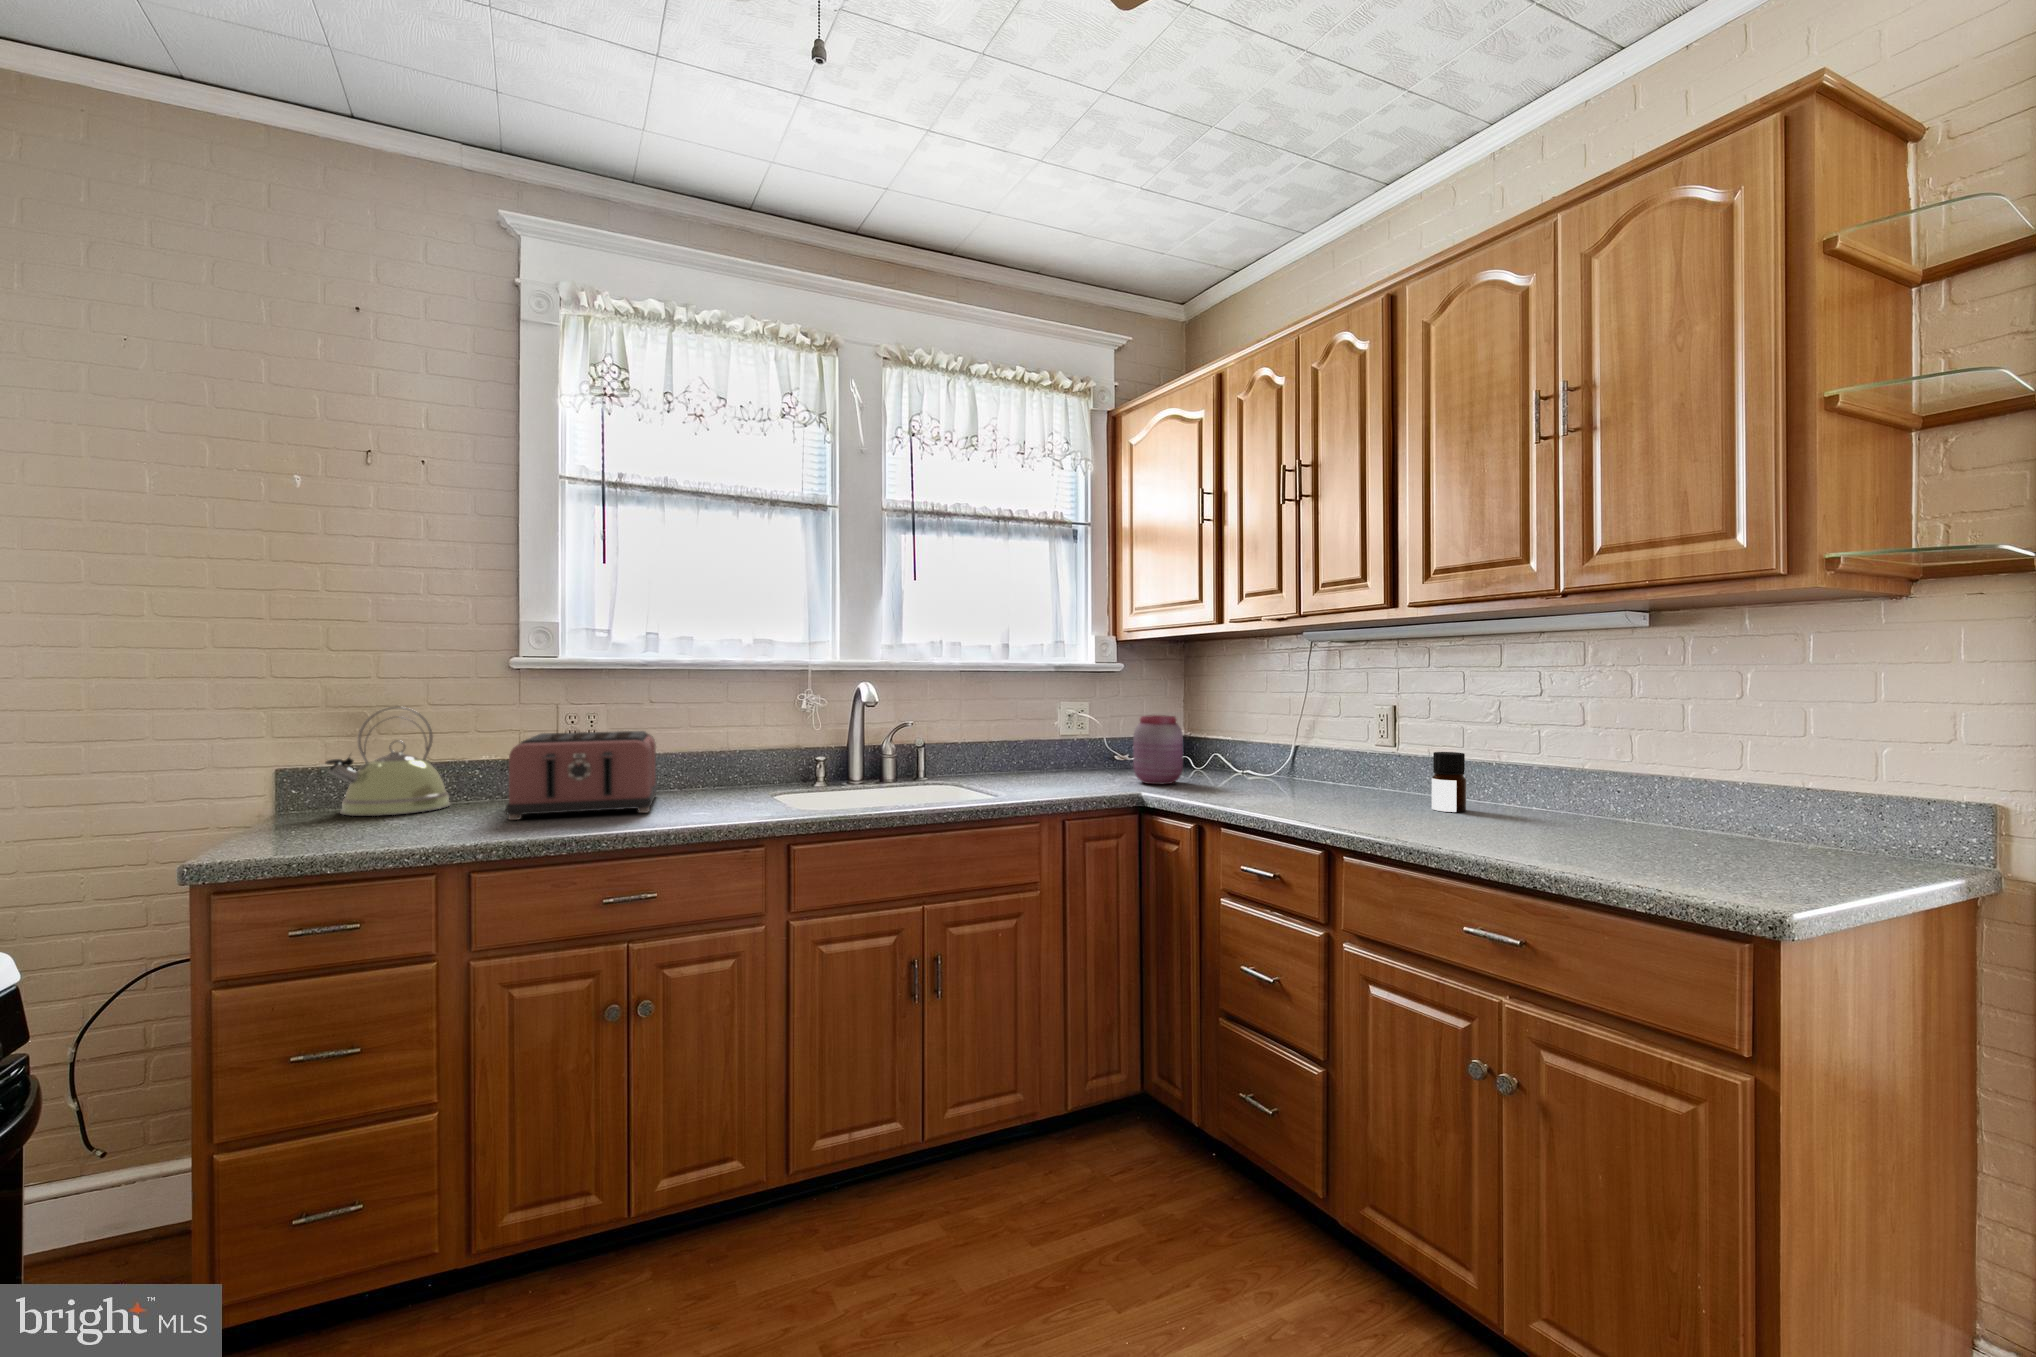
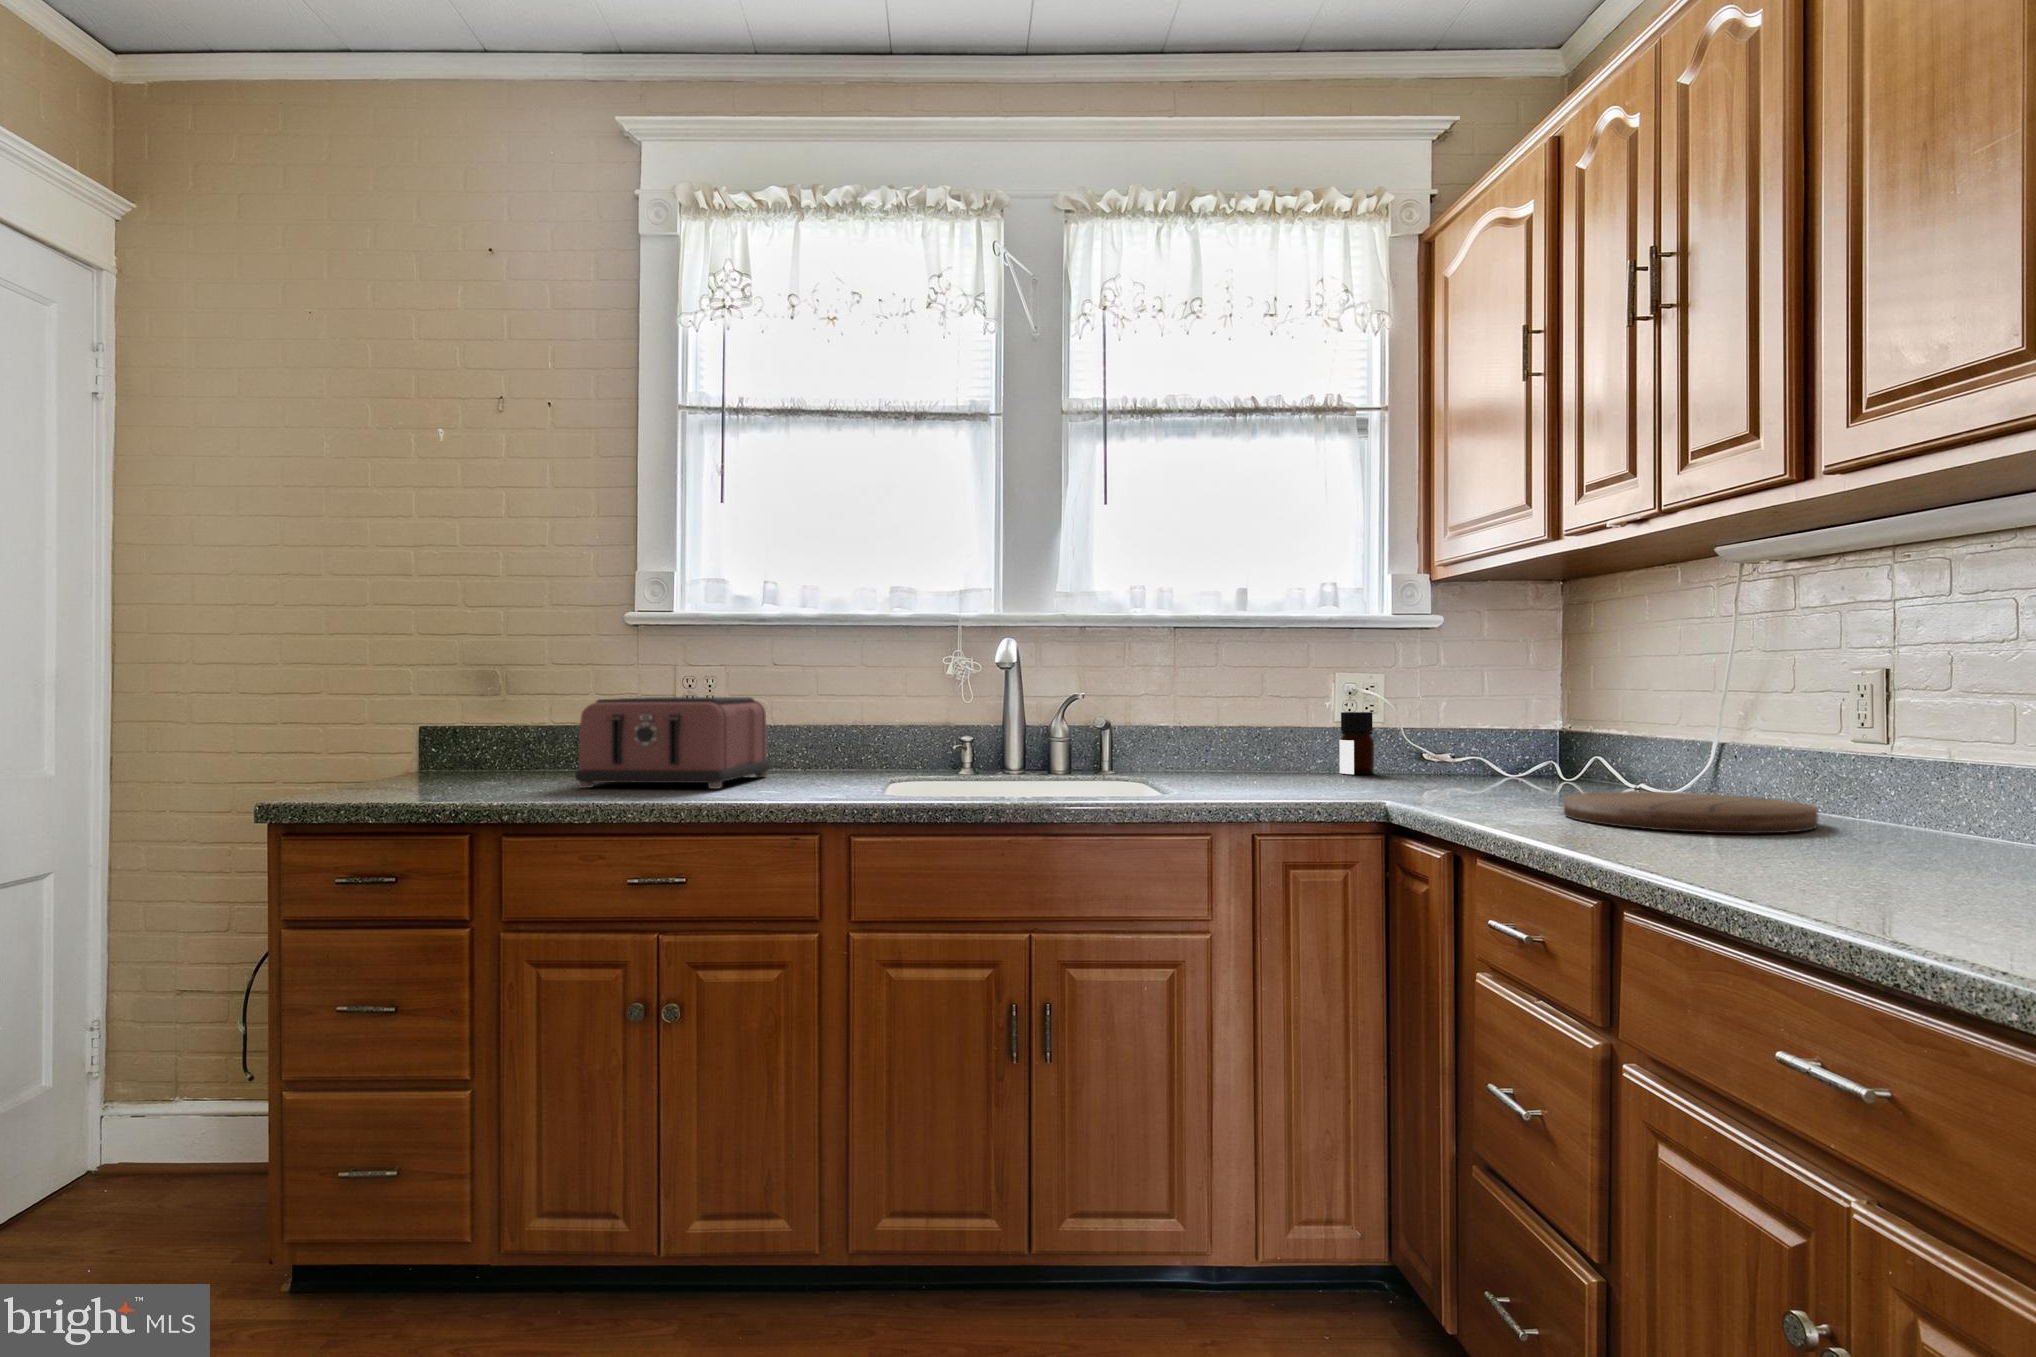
kettle: present [326,706,450,816] -> none [446,665,566,778]
jar: present [1133,715,1183,784] -> none [1403,690,1484,795]
bottle: present [1432,752,1466,812] -> present [1340,712,1374,774]
cutting board: none [1250,778,1386,806] -> present [1564,792,1818,833]

